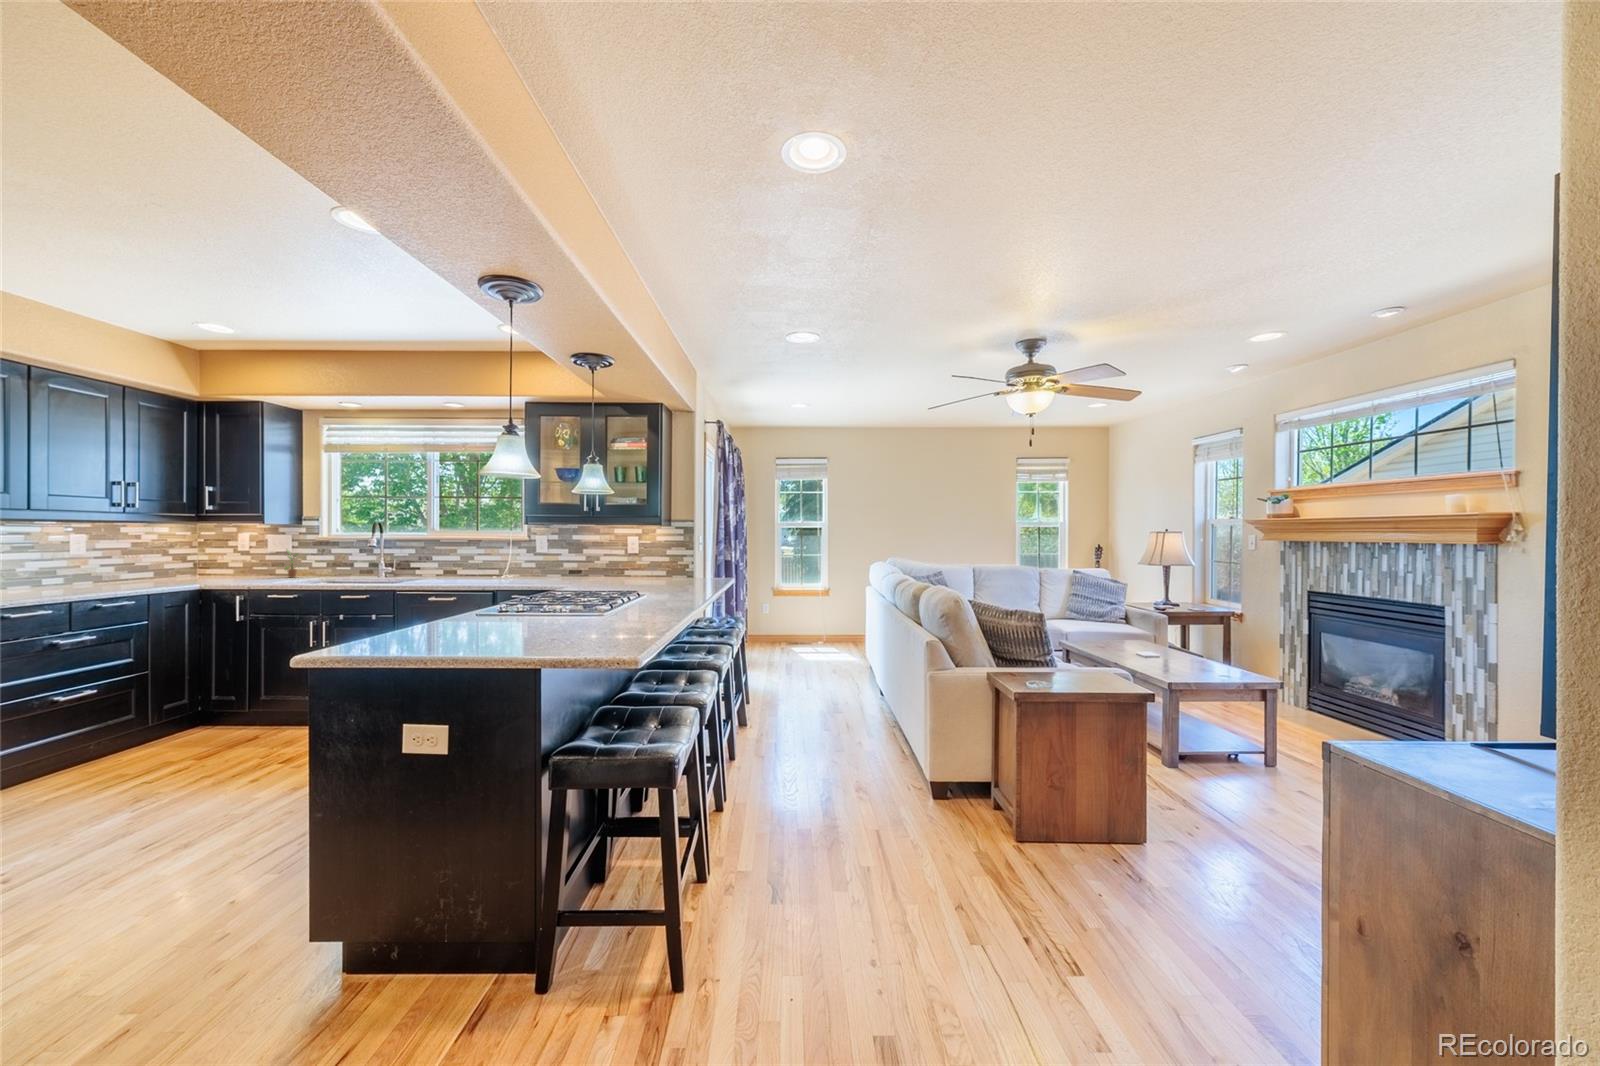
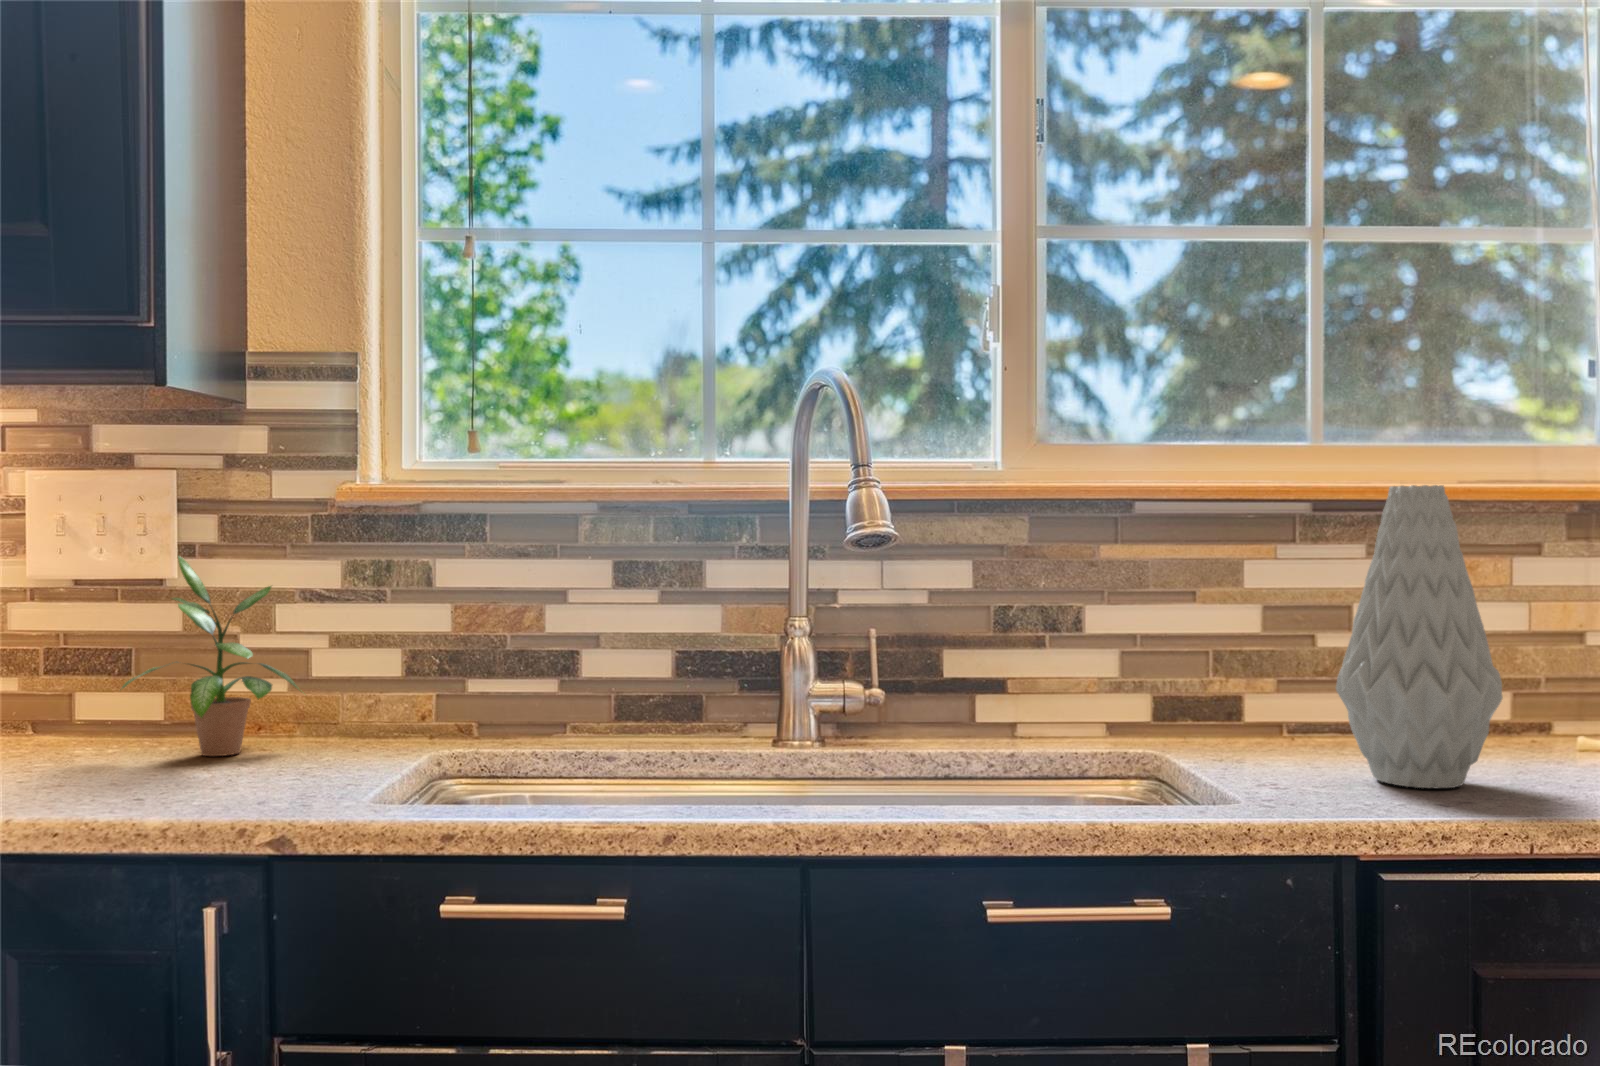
vase: none [431,540,454,579] -> present [1336,485,1503,789]

